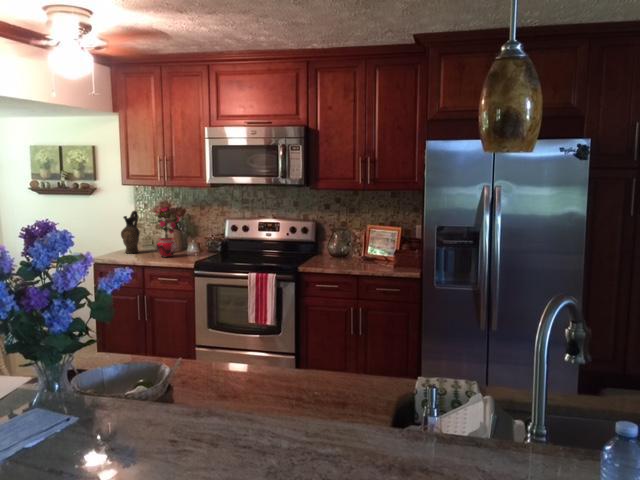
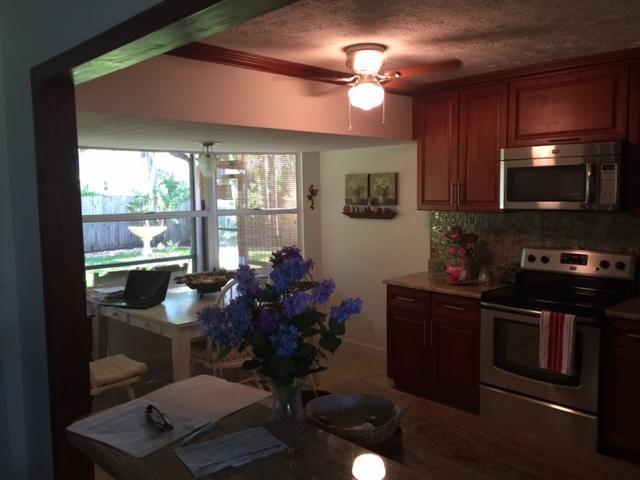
ceramic pitcher: present [121,211,140,253] -> none [413,235,431,278]

